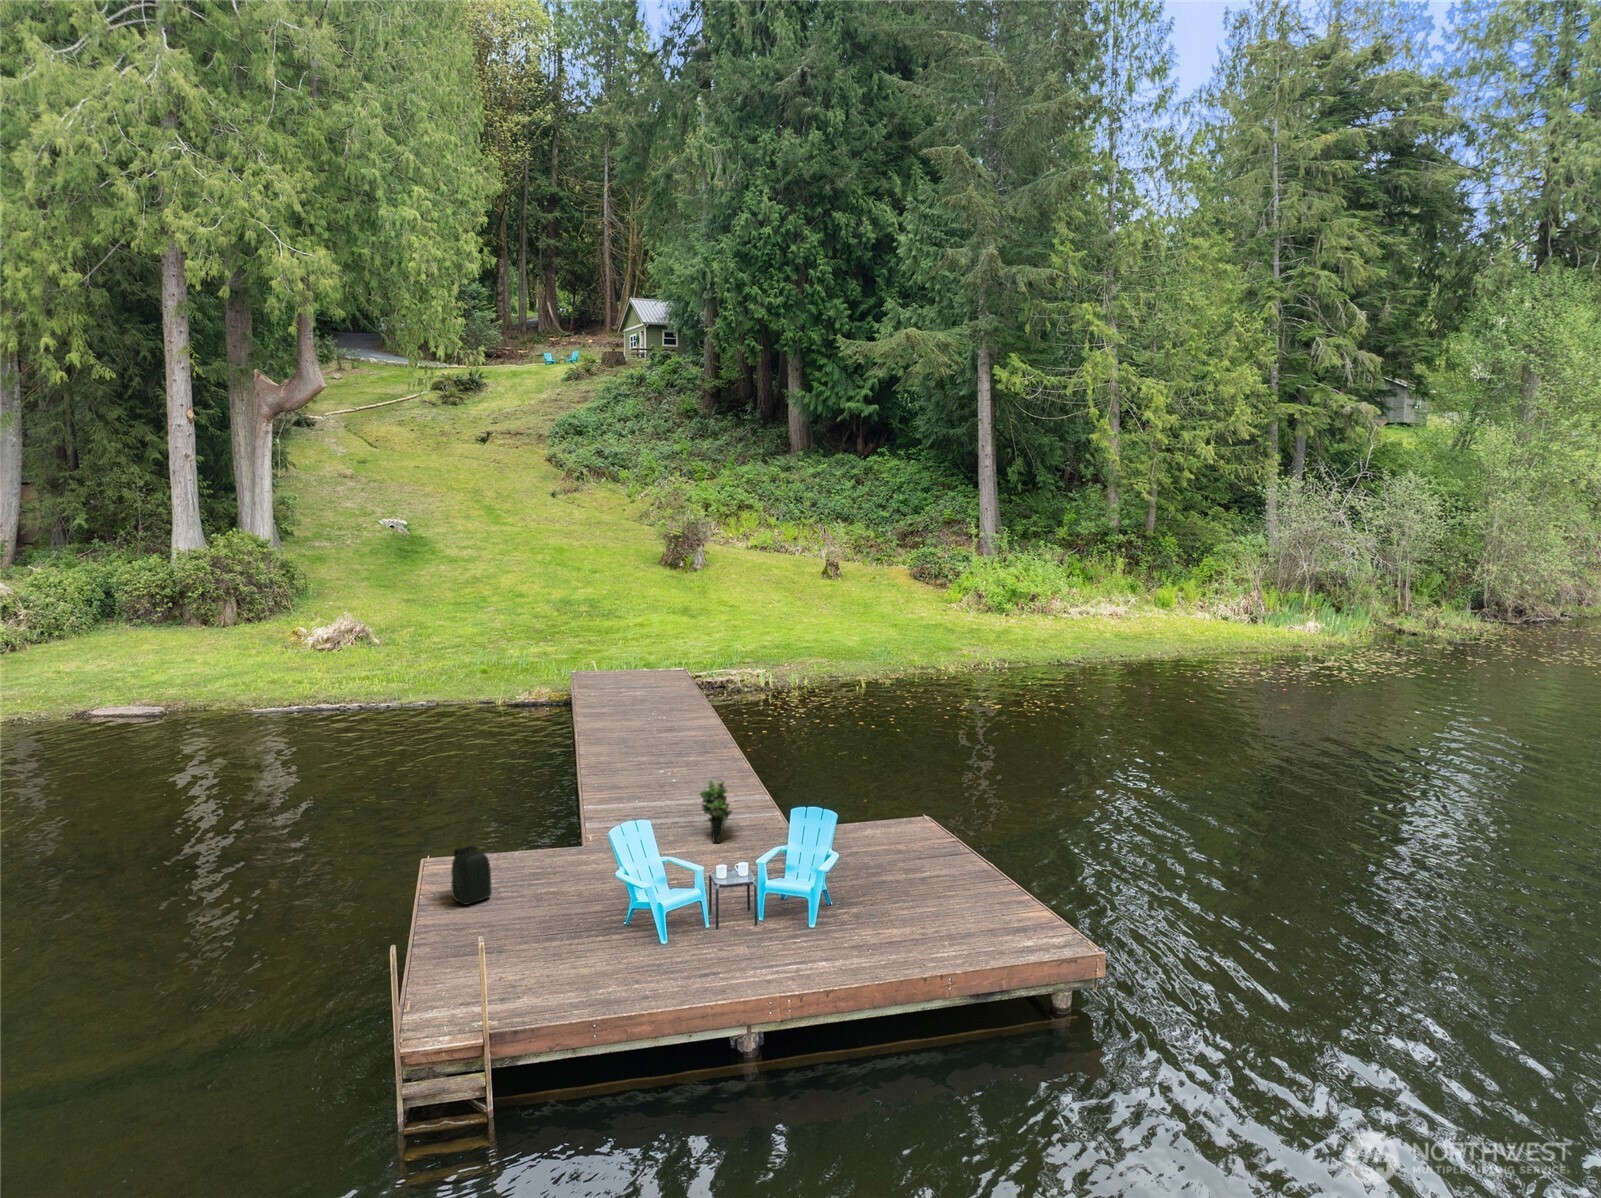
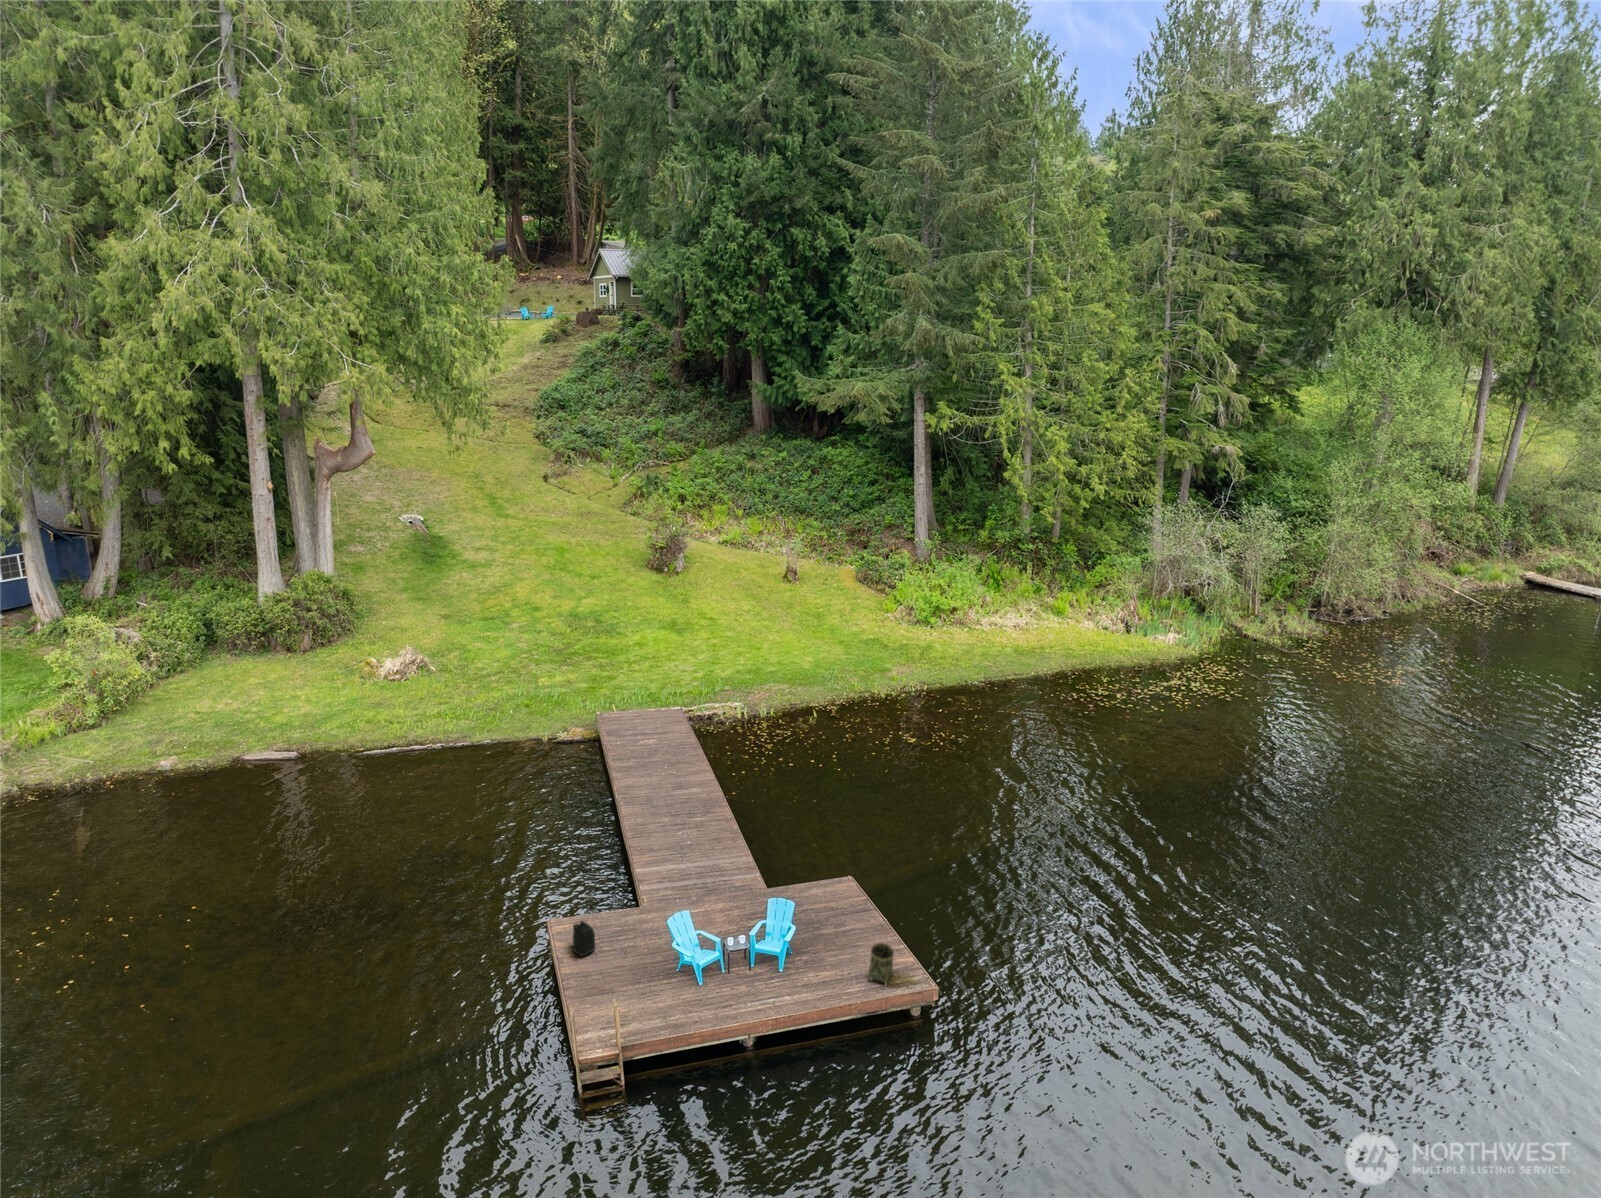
potted plant: present [700,780,732,843] -> none [711,863,732,902]
basket: none [969,870,1017,949] -> present [867,943,894,986]

